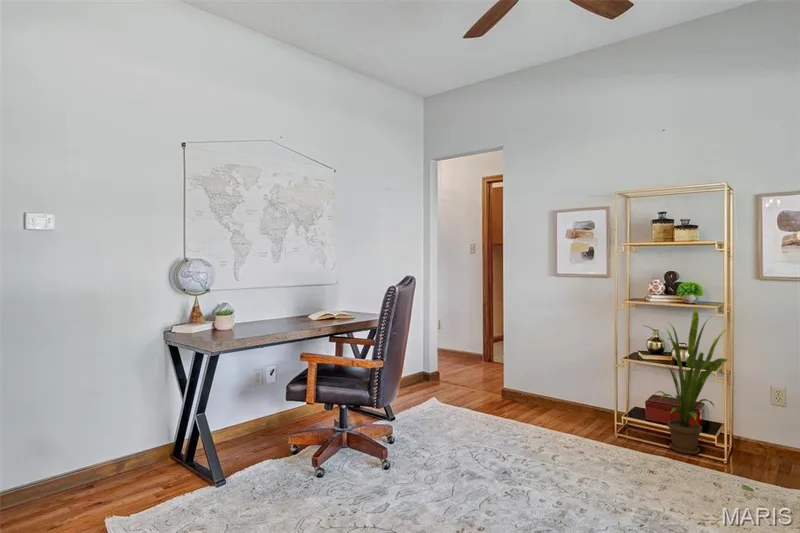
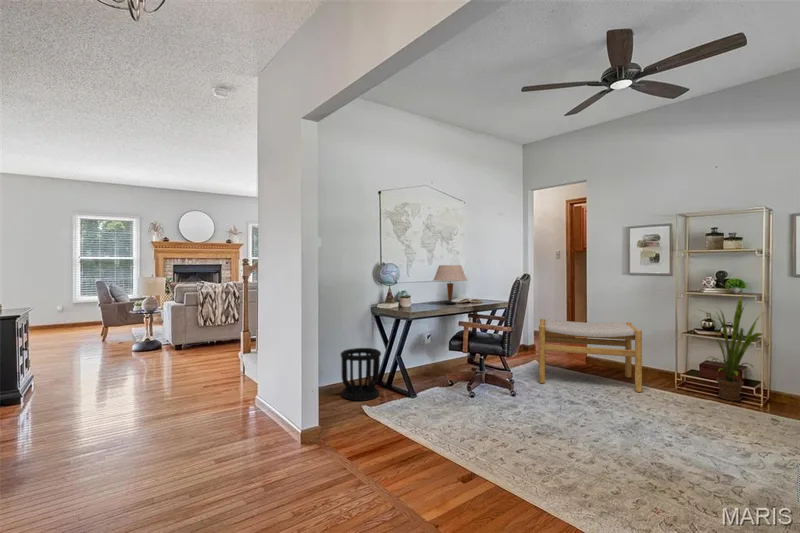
table lamp: none [273,263,327,323] -> present [433,265,467,304]
footstool: none [432,340,572,447] -> present [539,319,642,392]
wastebasket: none [87,402,168,501] -> present [341,348,381,401]

